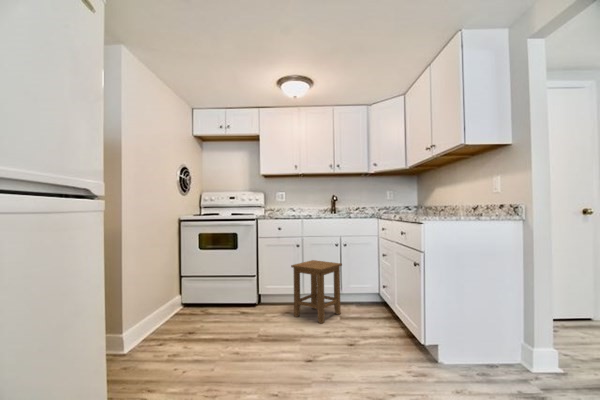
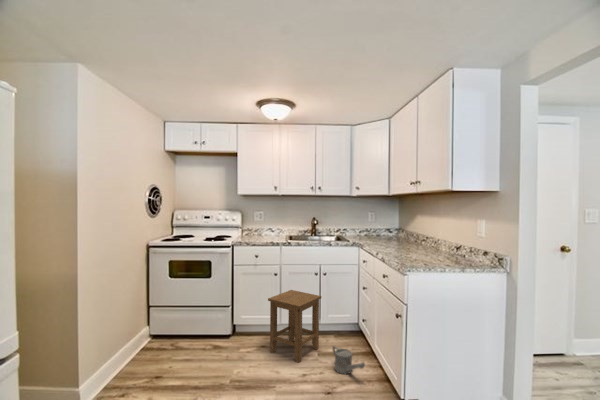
watering can: none [354,308,385,332] -> present [333,346,365,374]

